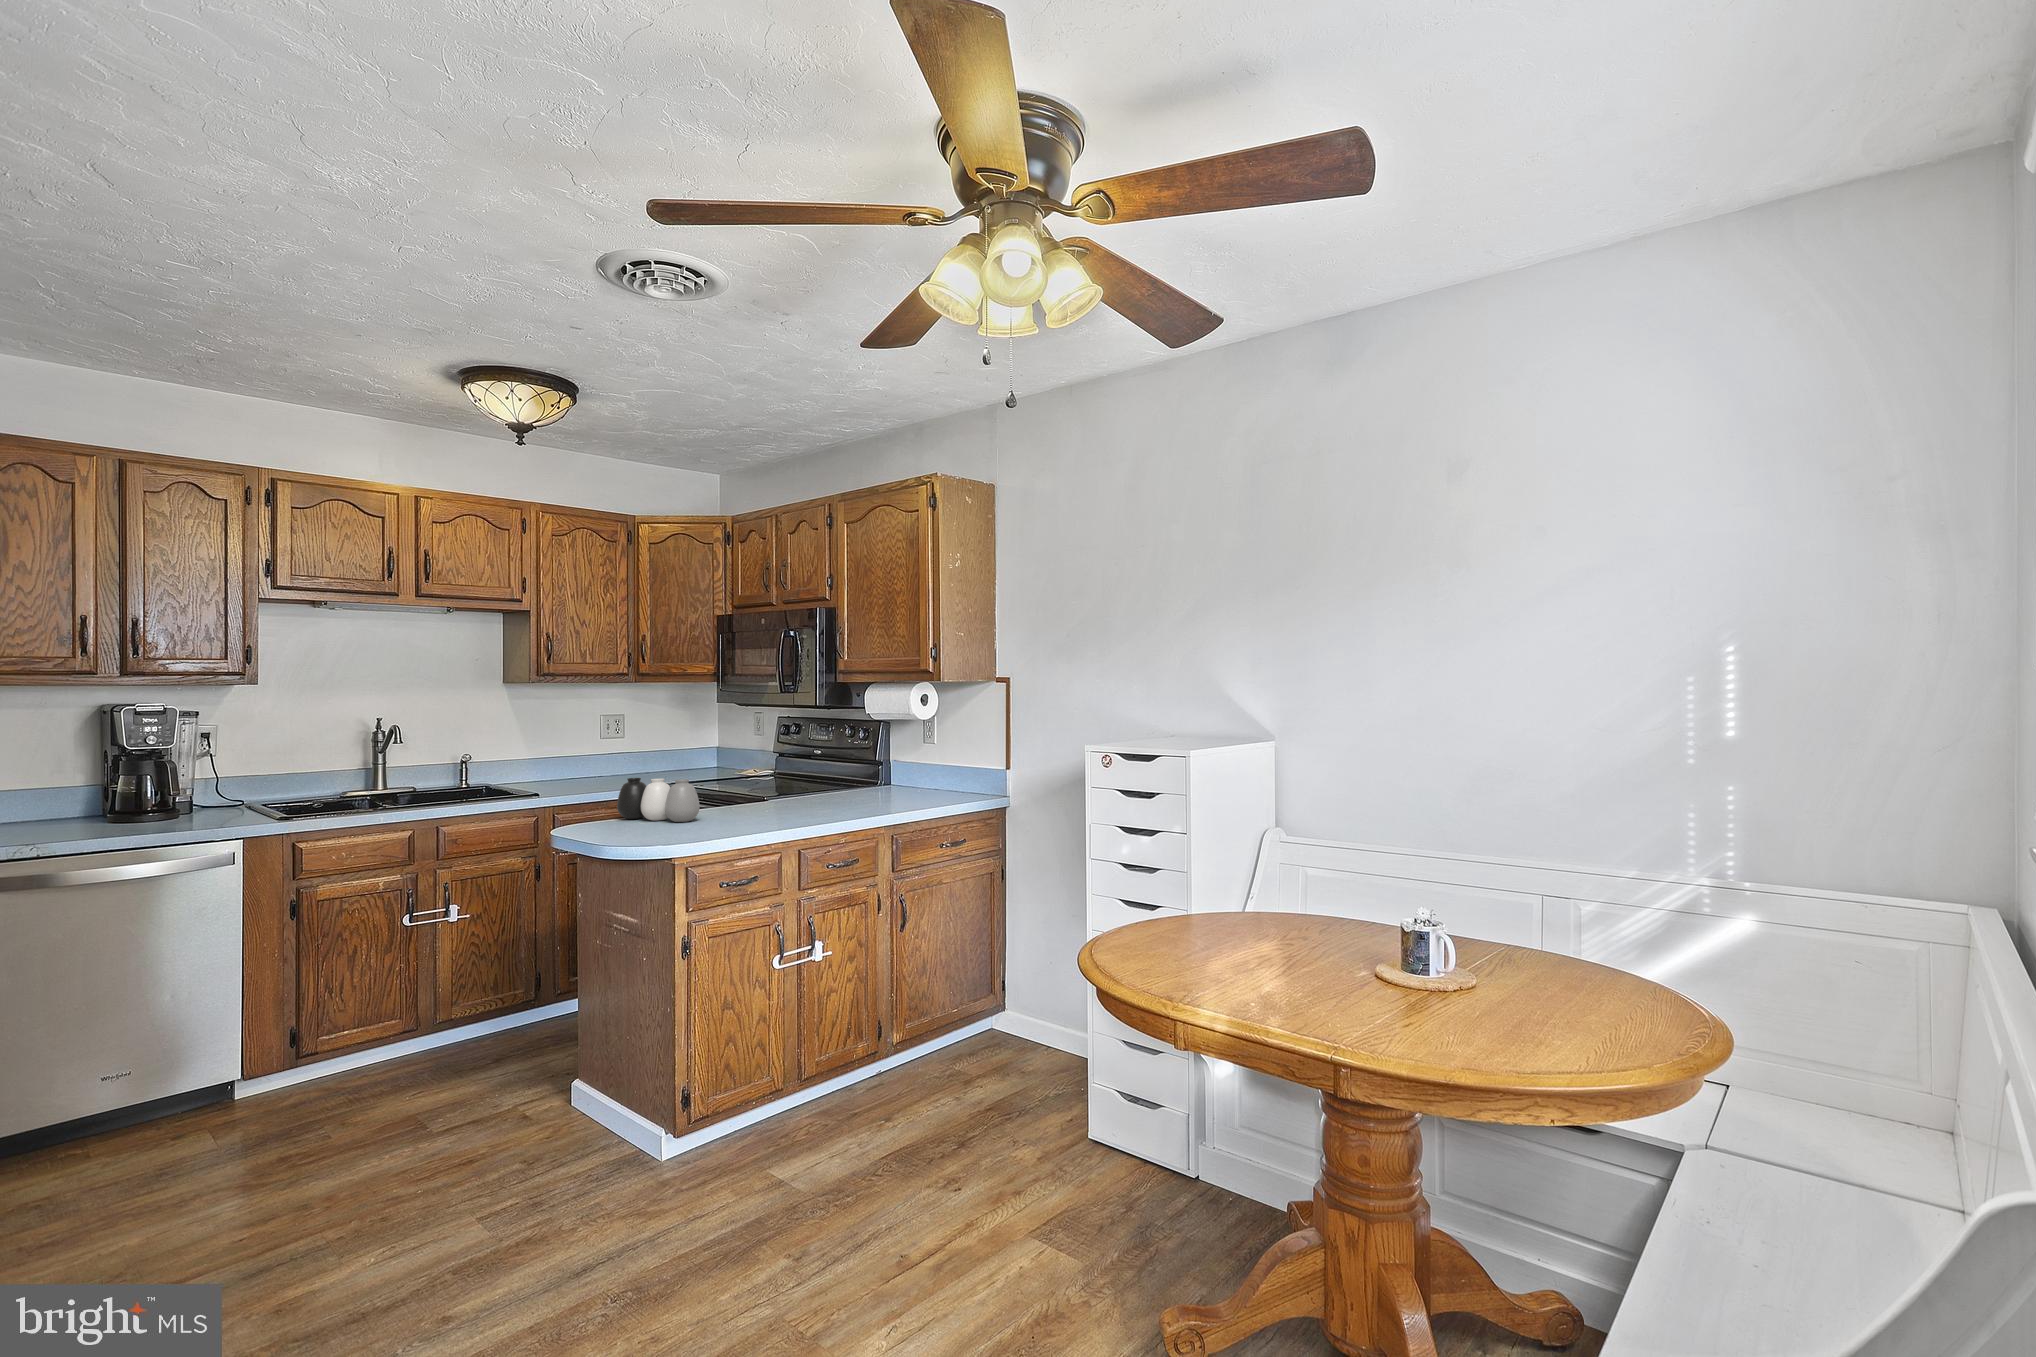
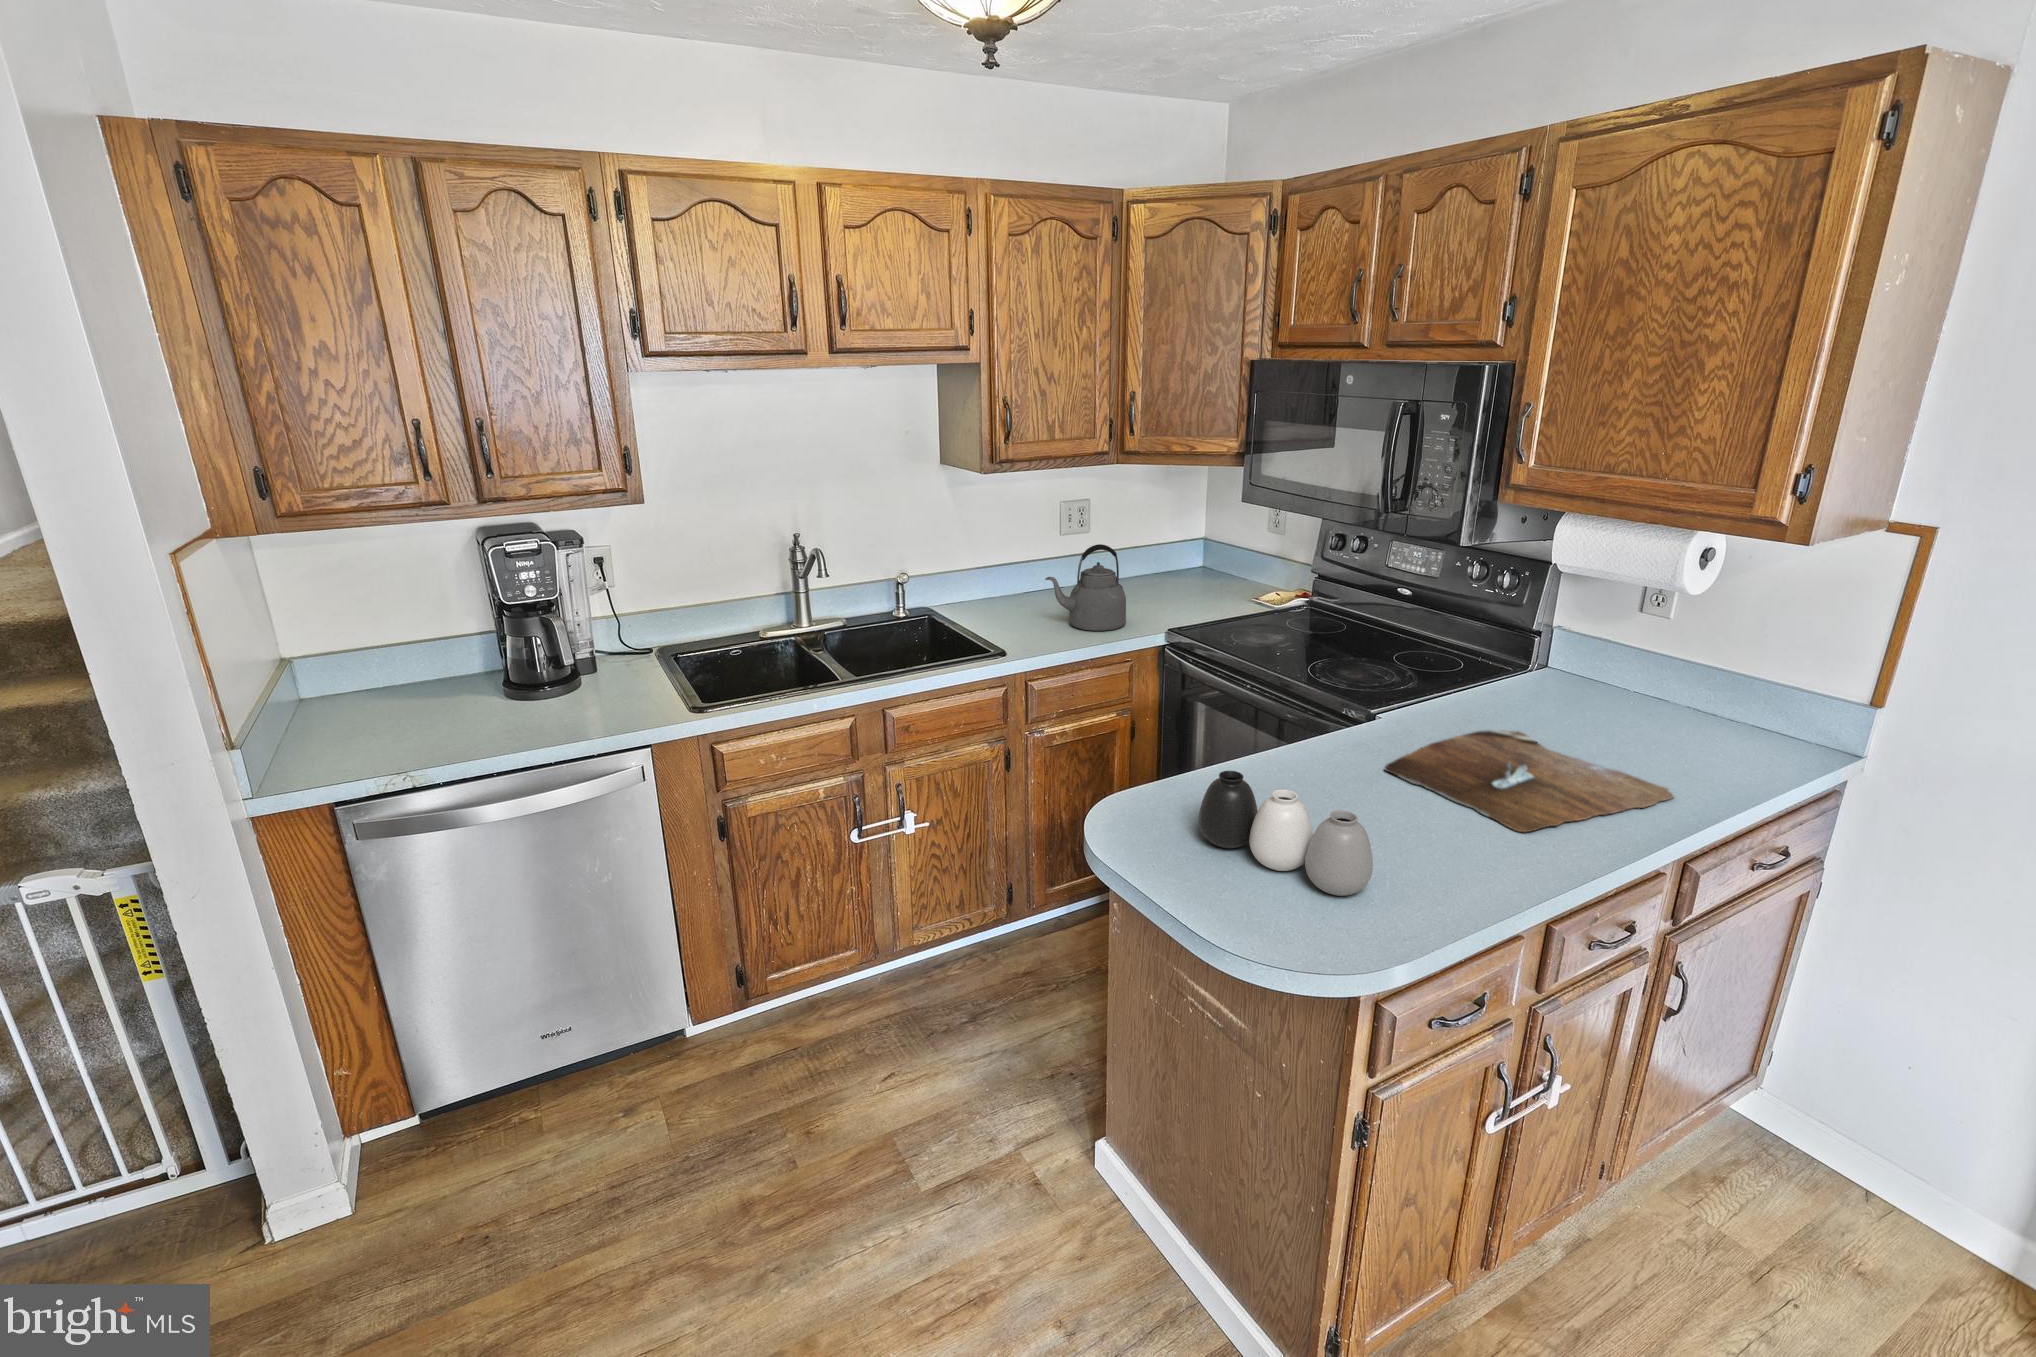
kettle: none [575,729,638,786] -> present [1045,544,1126,631]
cutting board: none [750,788,894,808] -> present [1385,730,1674,832]

